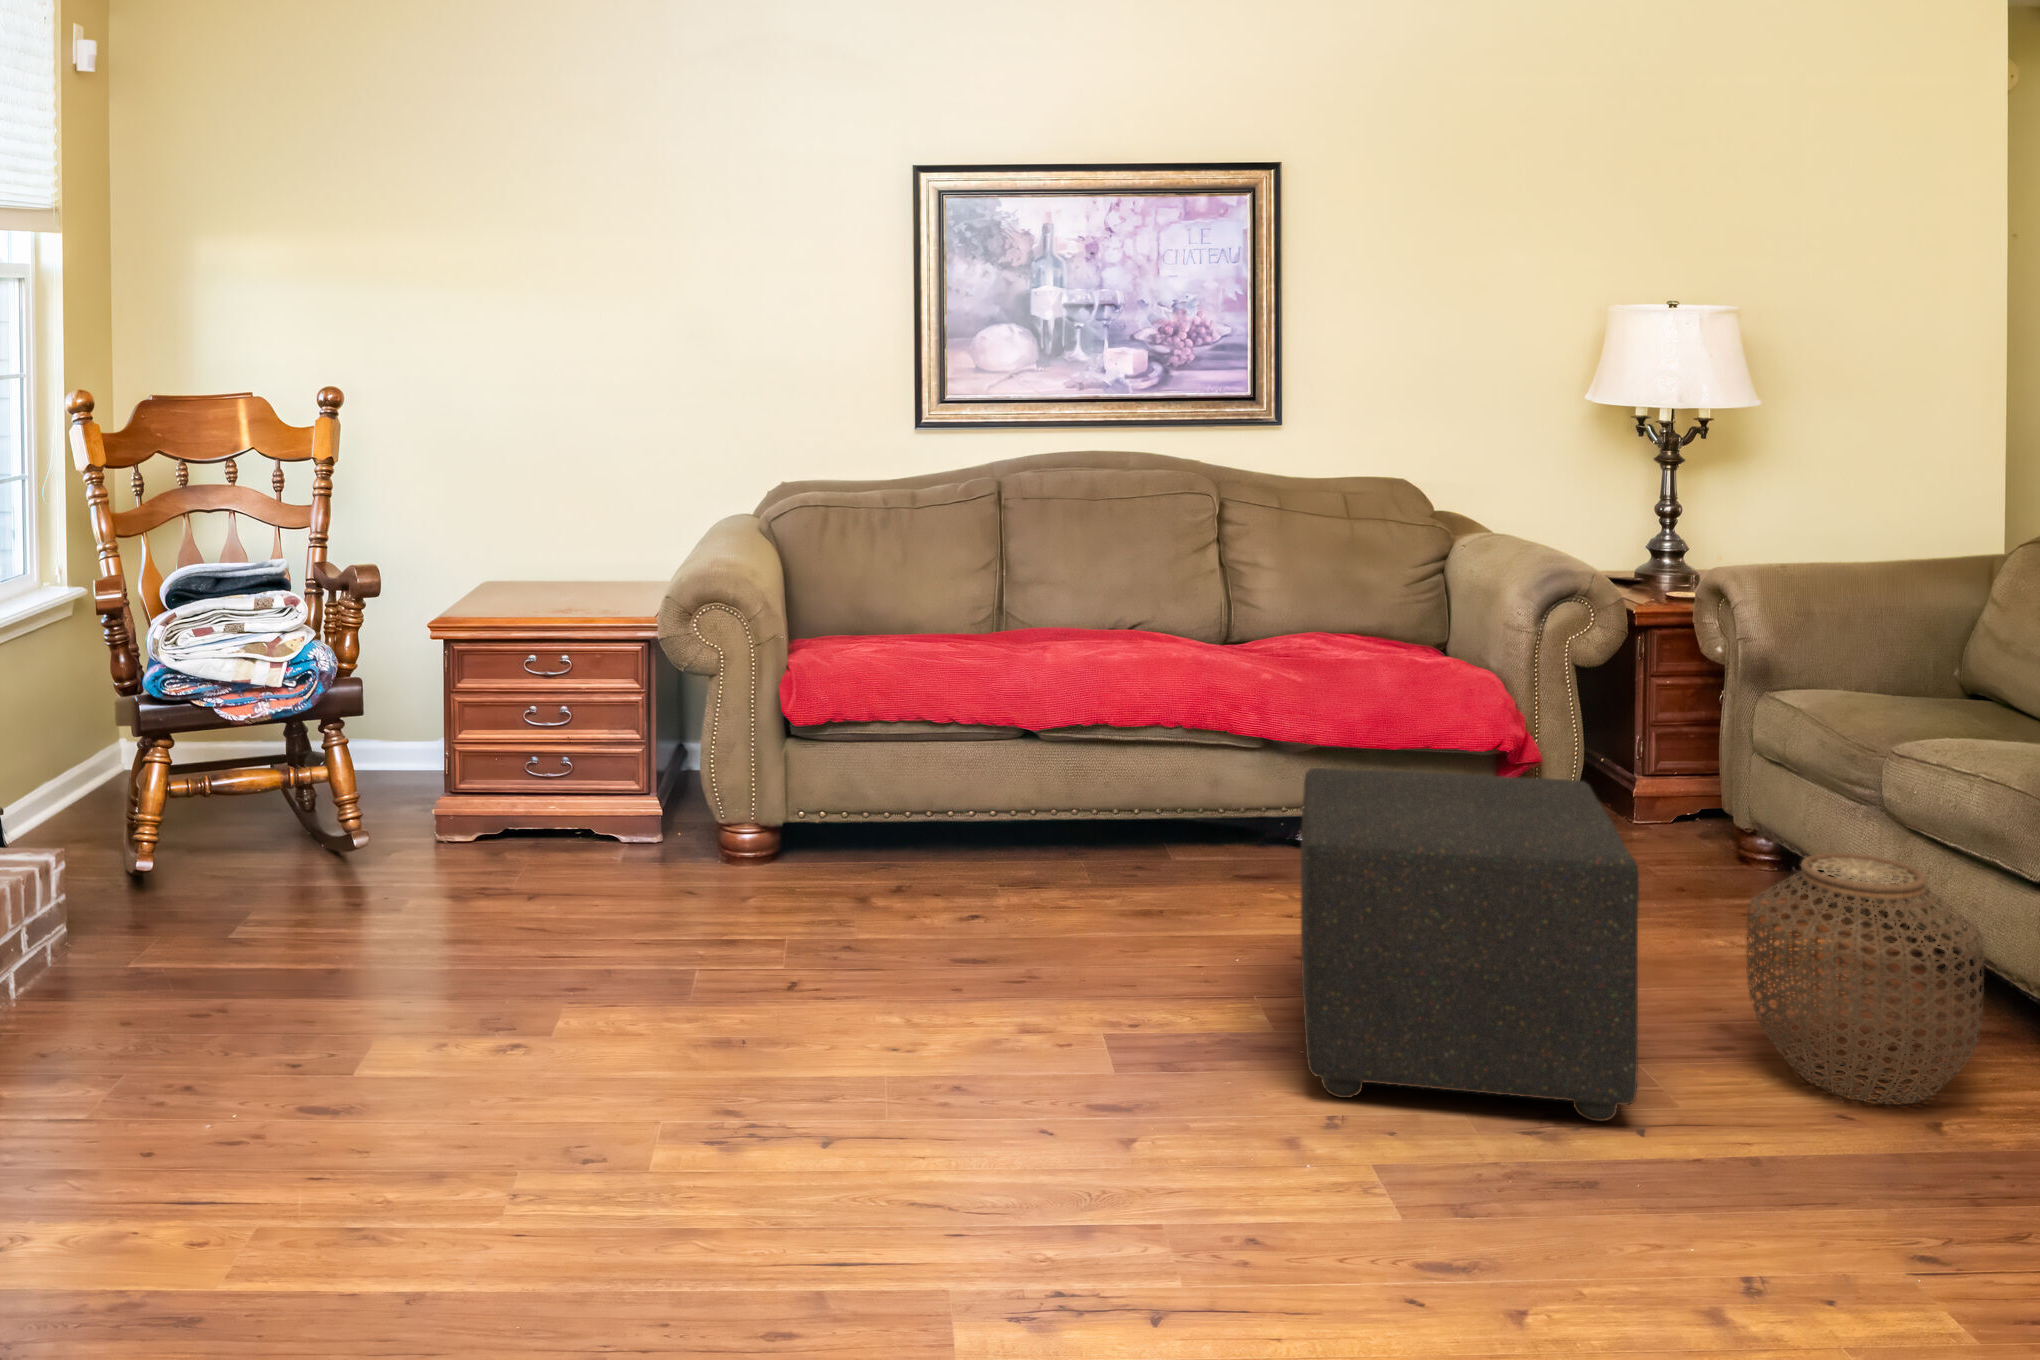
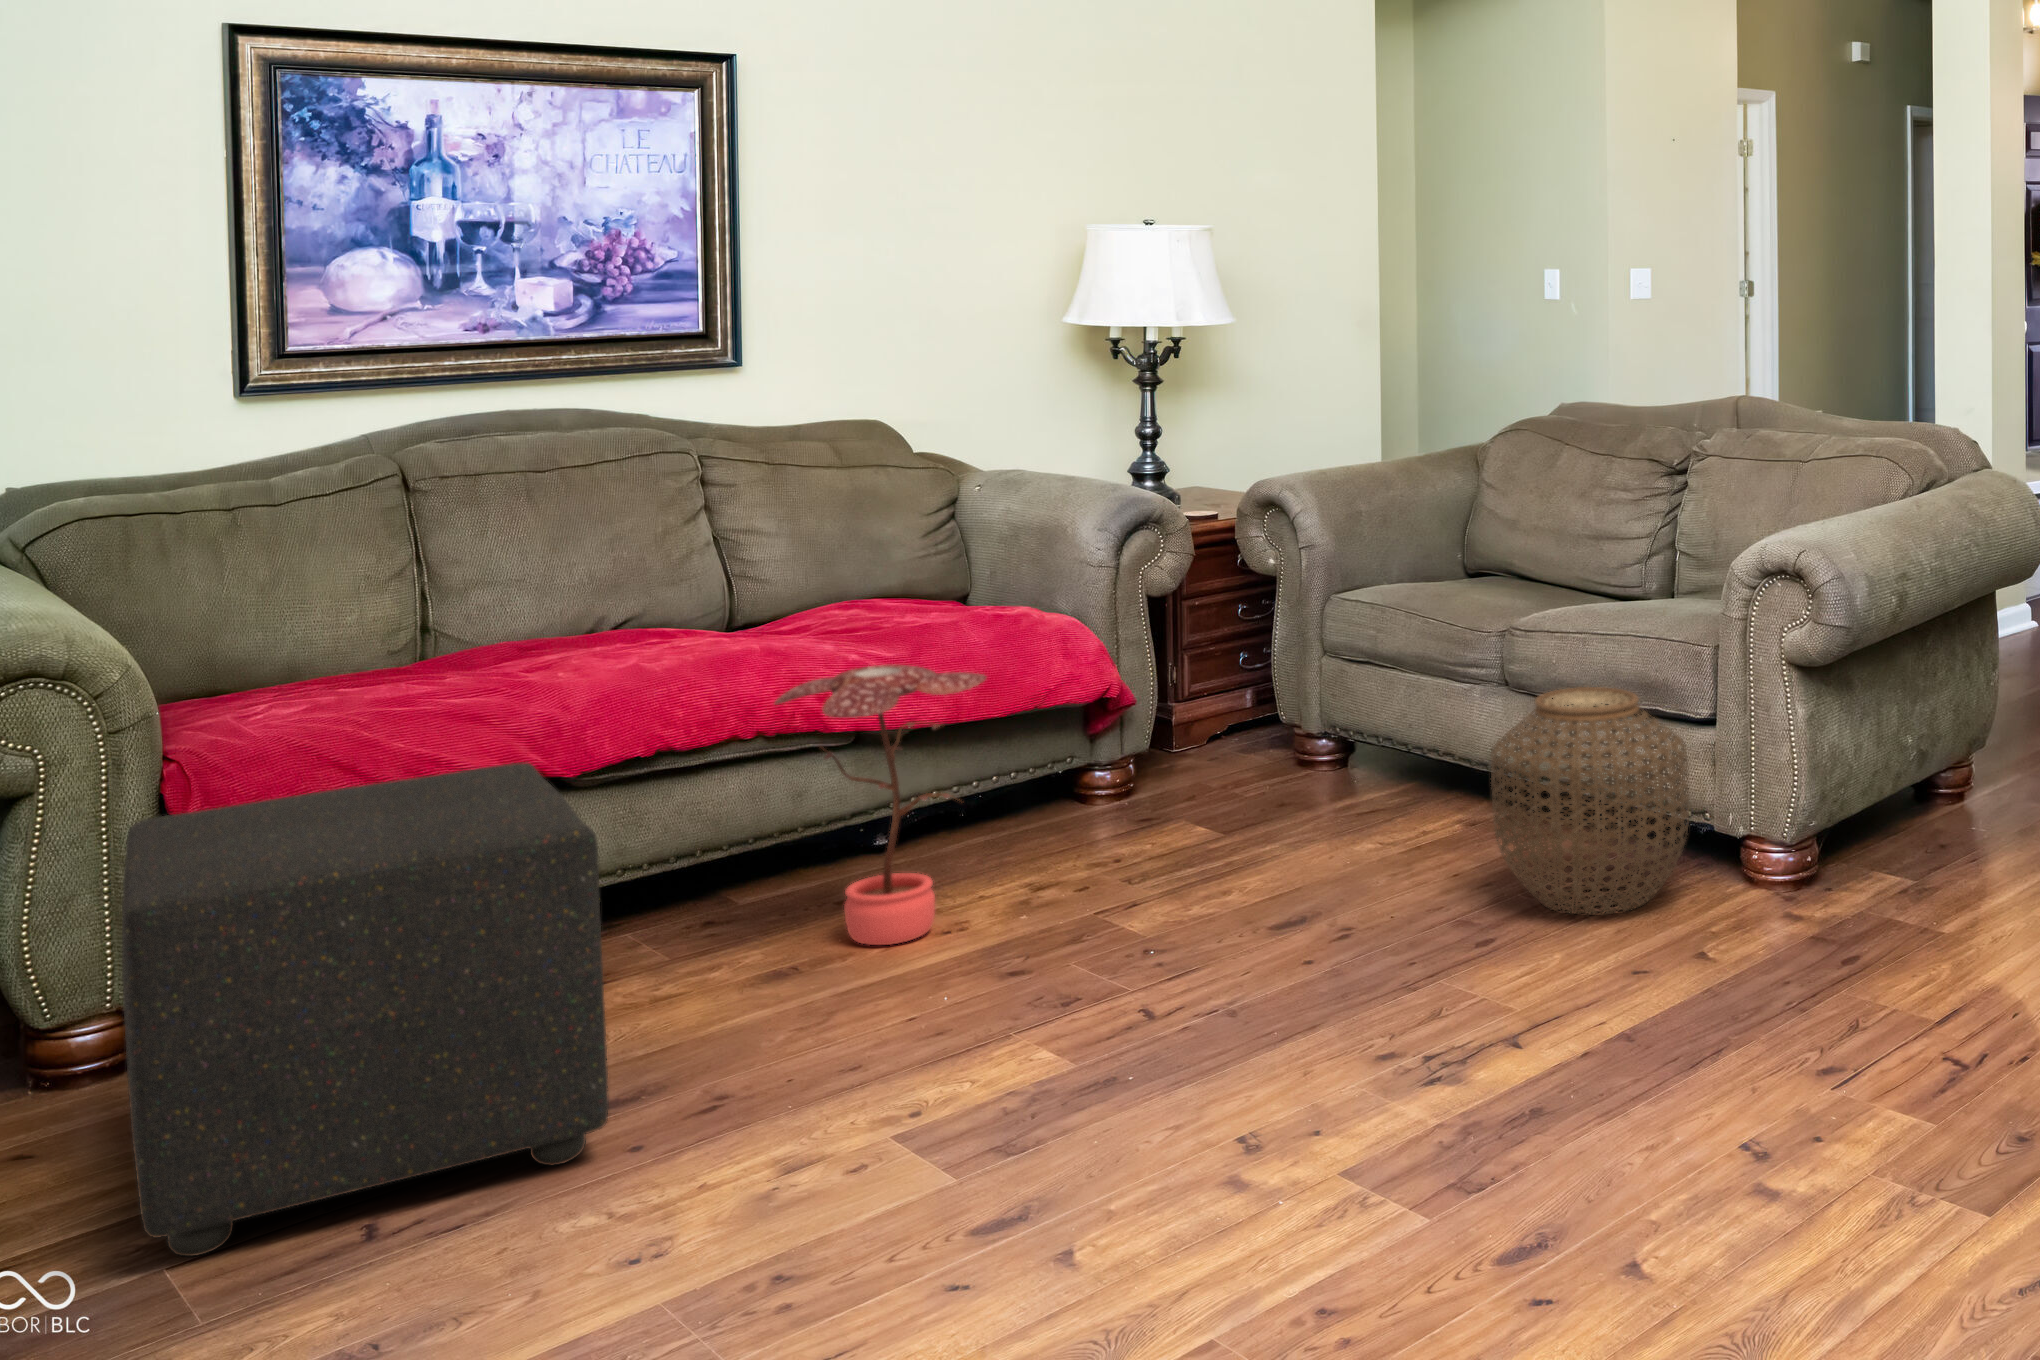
potted plant: none [1156,693,1314,922] -> present [775,665,986,945]
ottoman: present [1301,768,1639,1121] -> present [122,762,609,1256]

